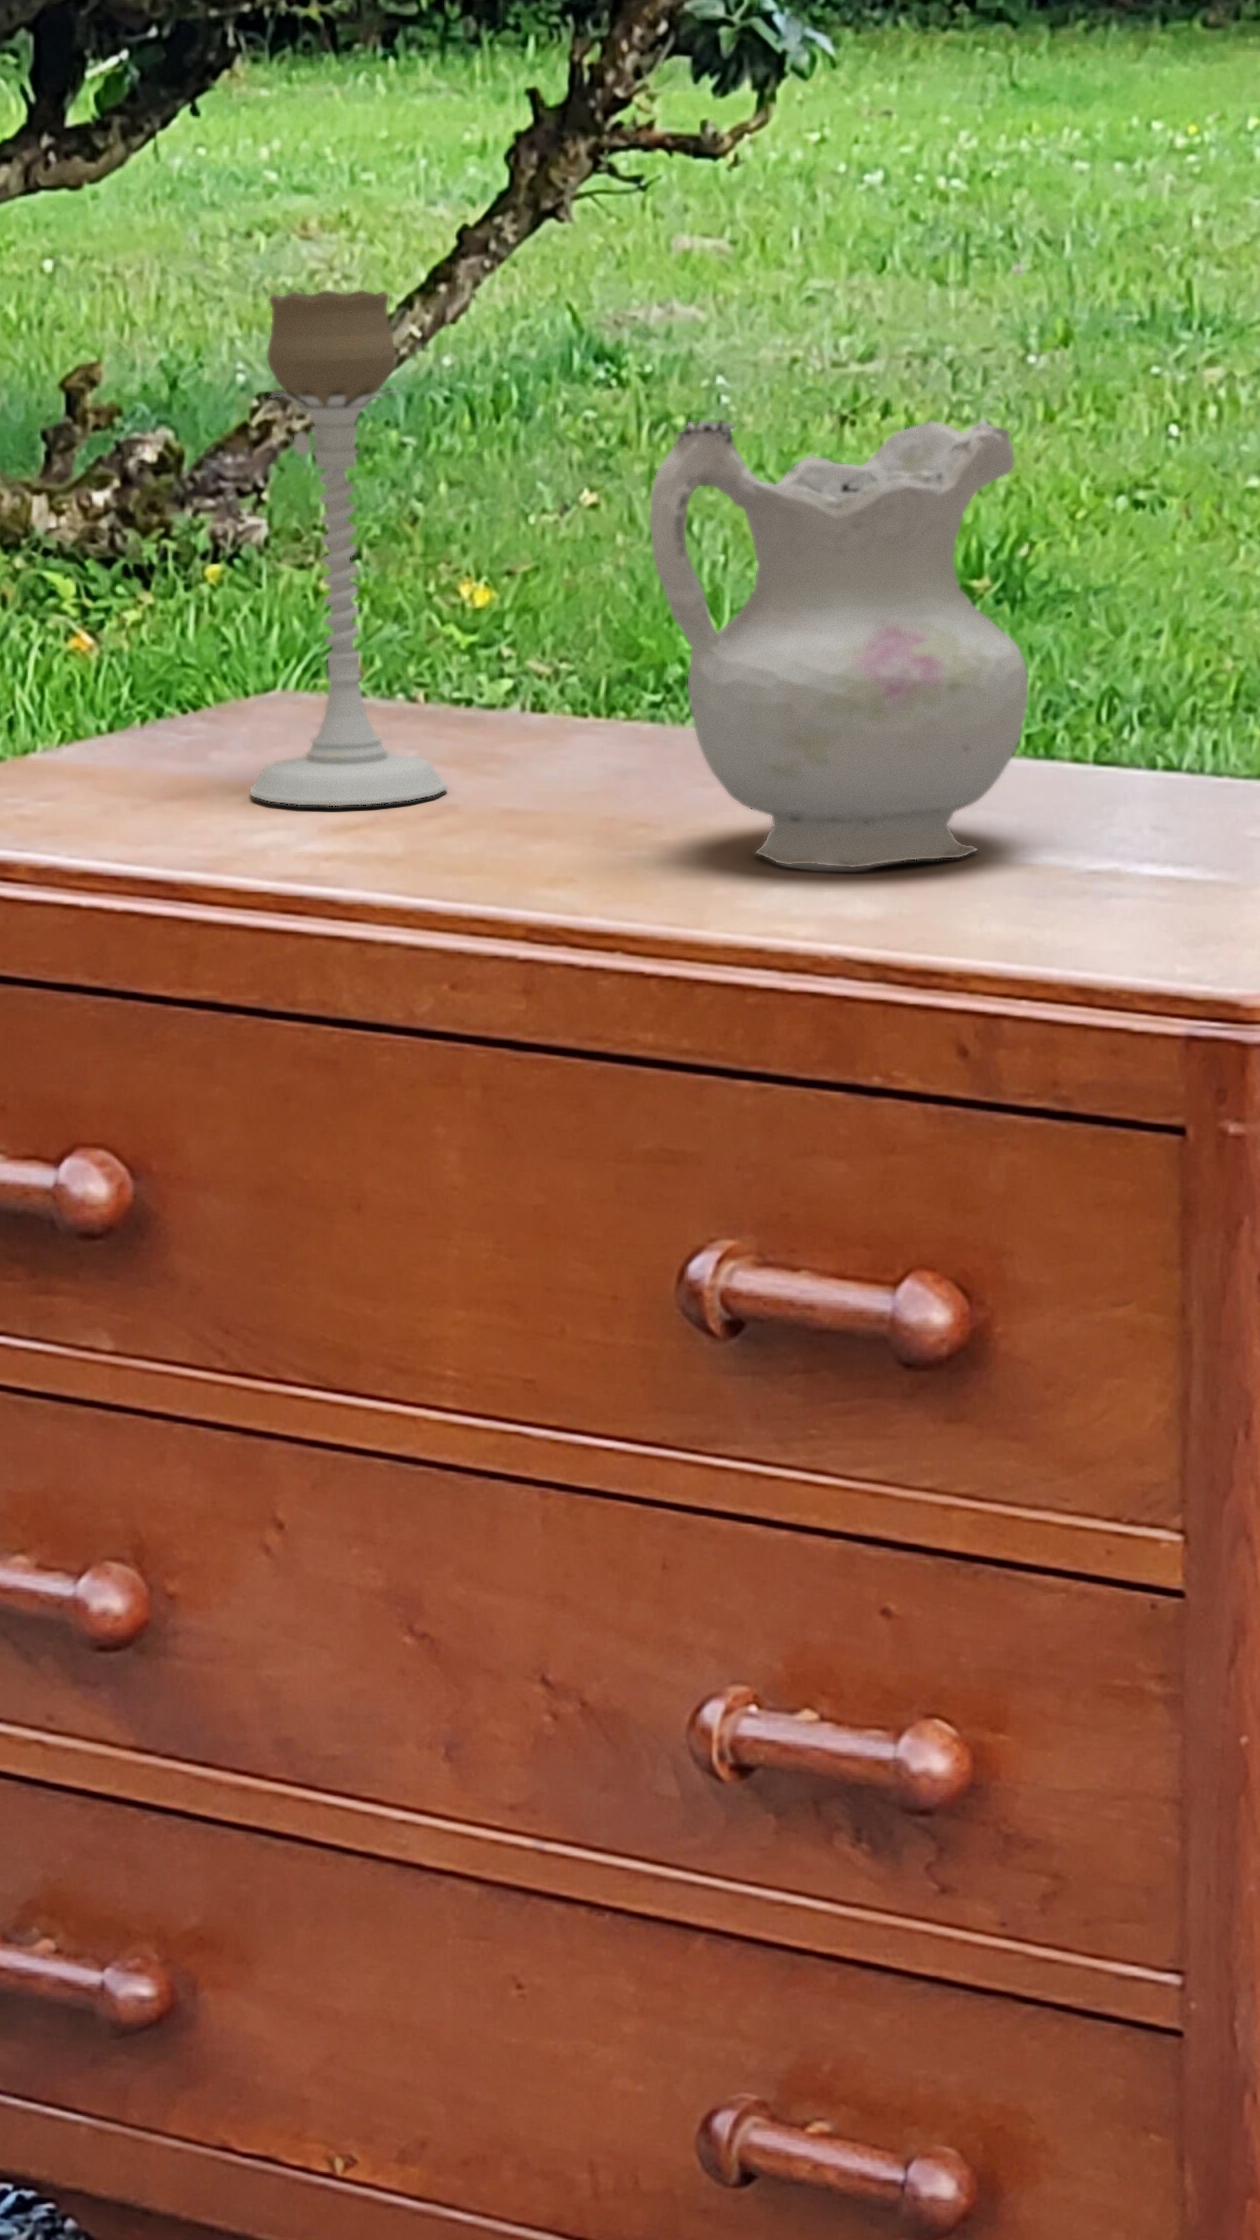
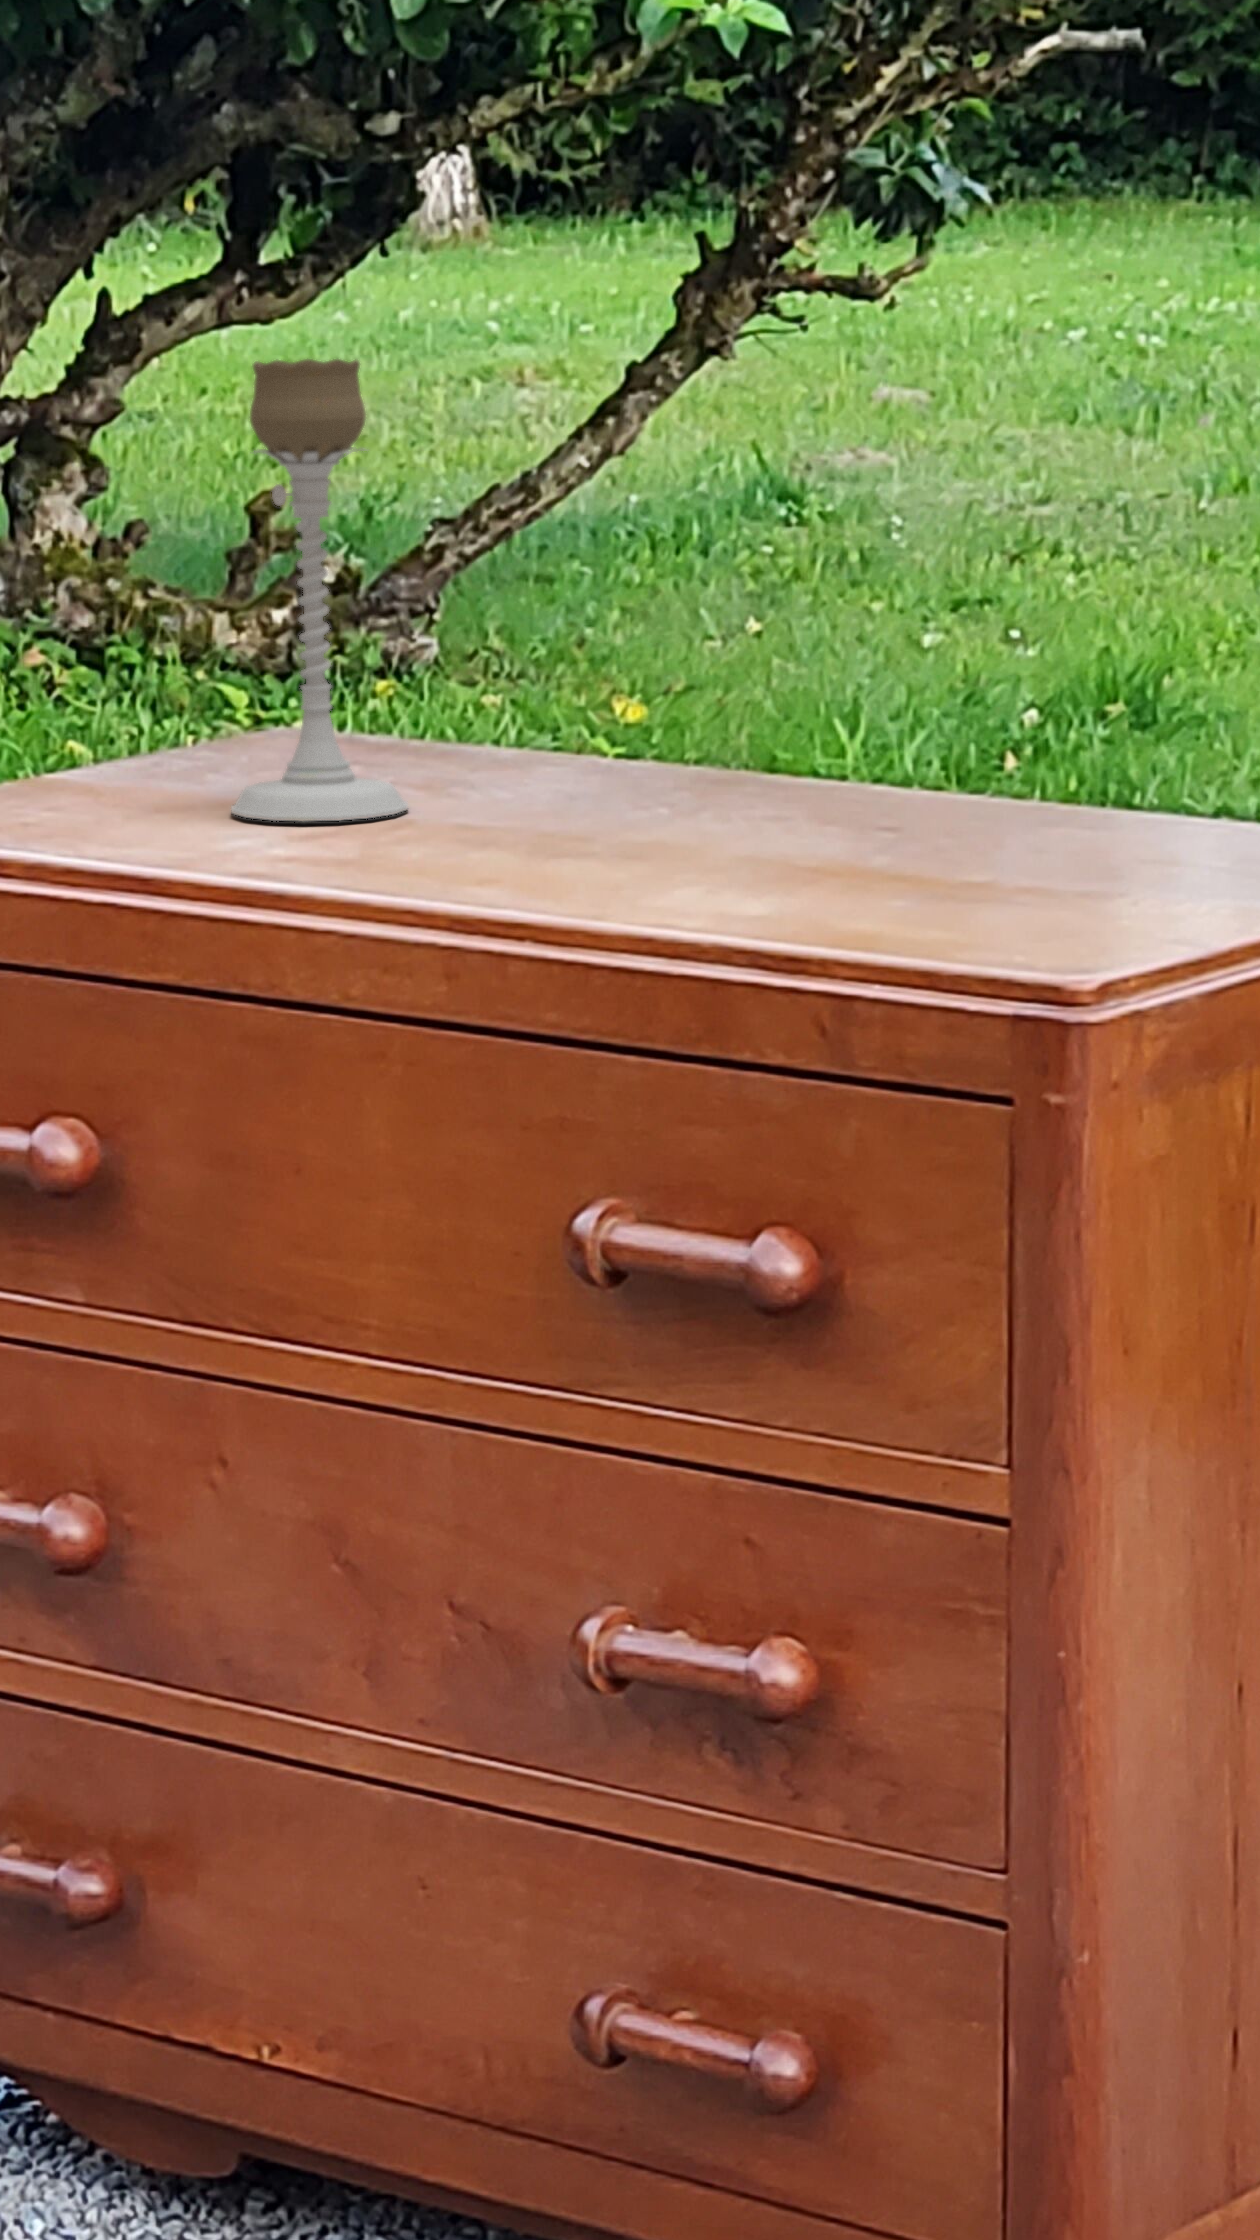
ceramic pitcher: present [650,420,1028,867] -> none [568,469,911,875]

